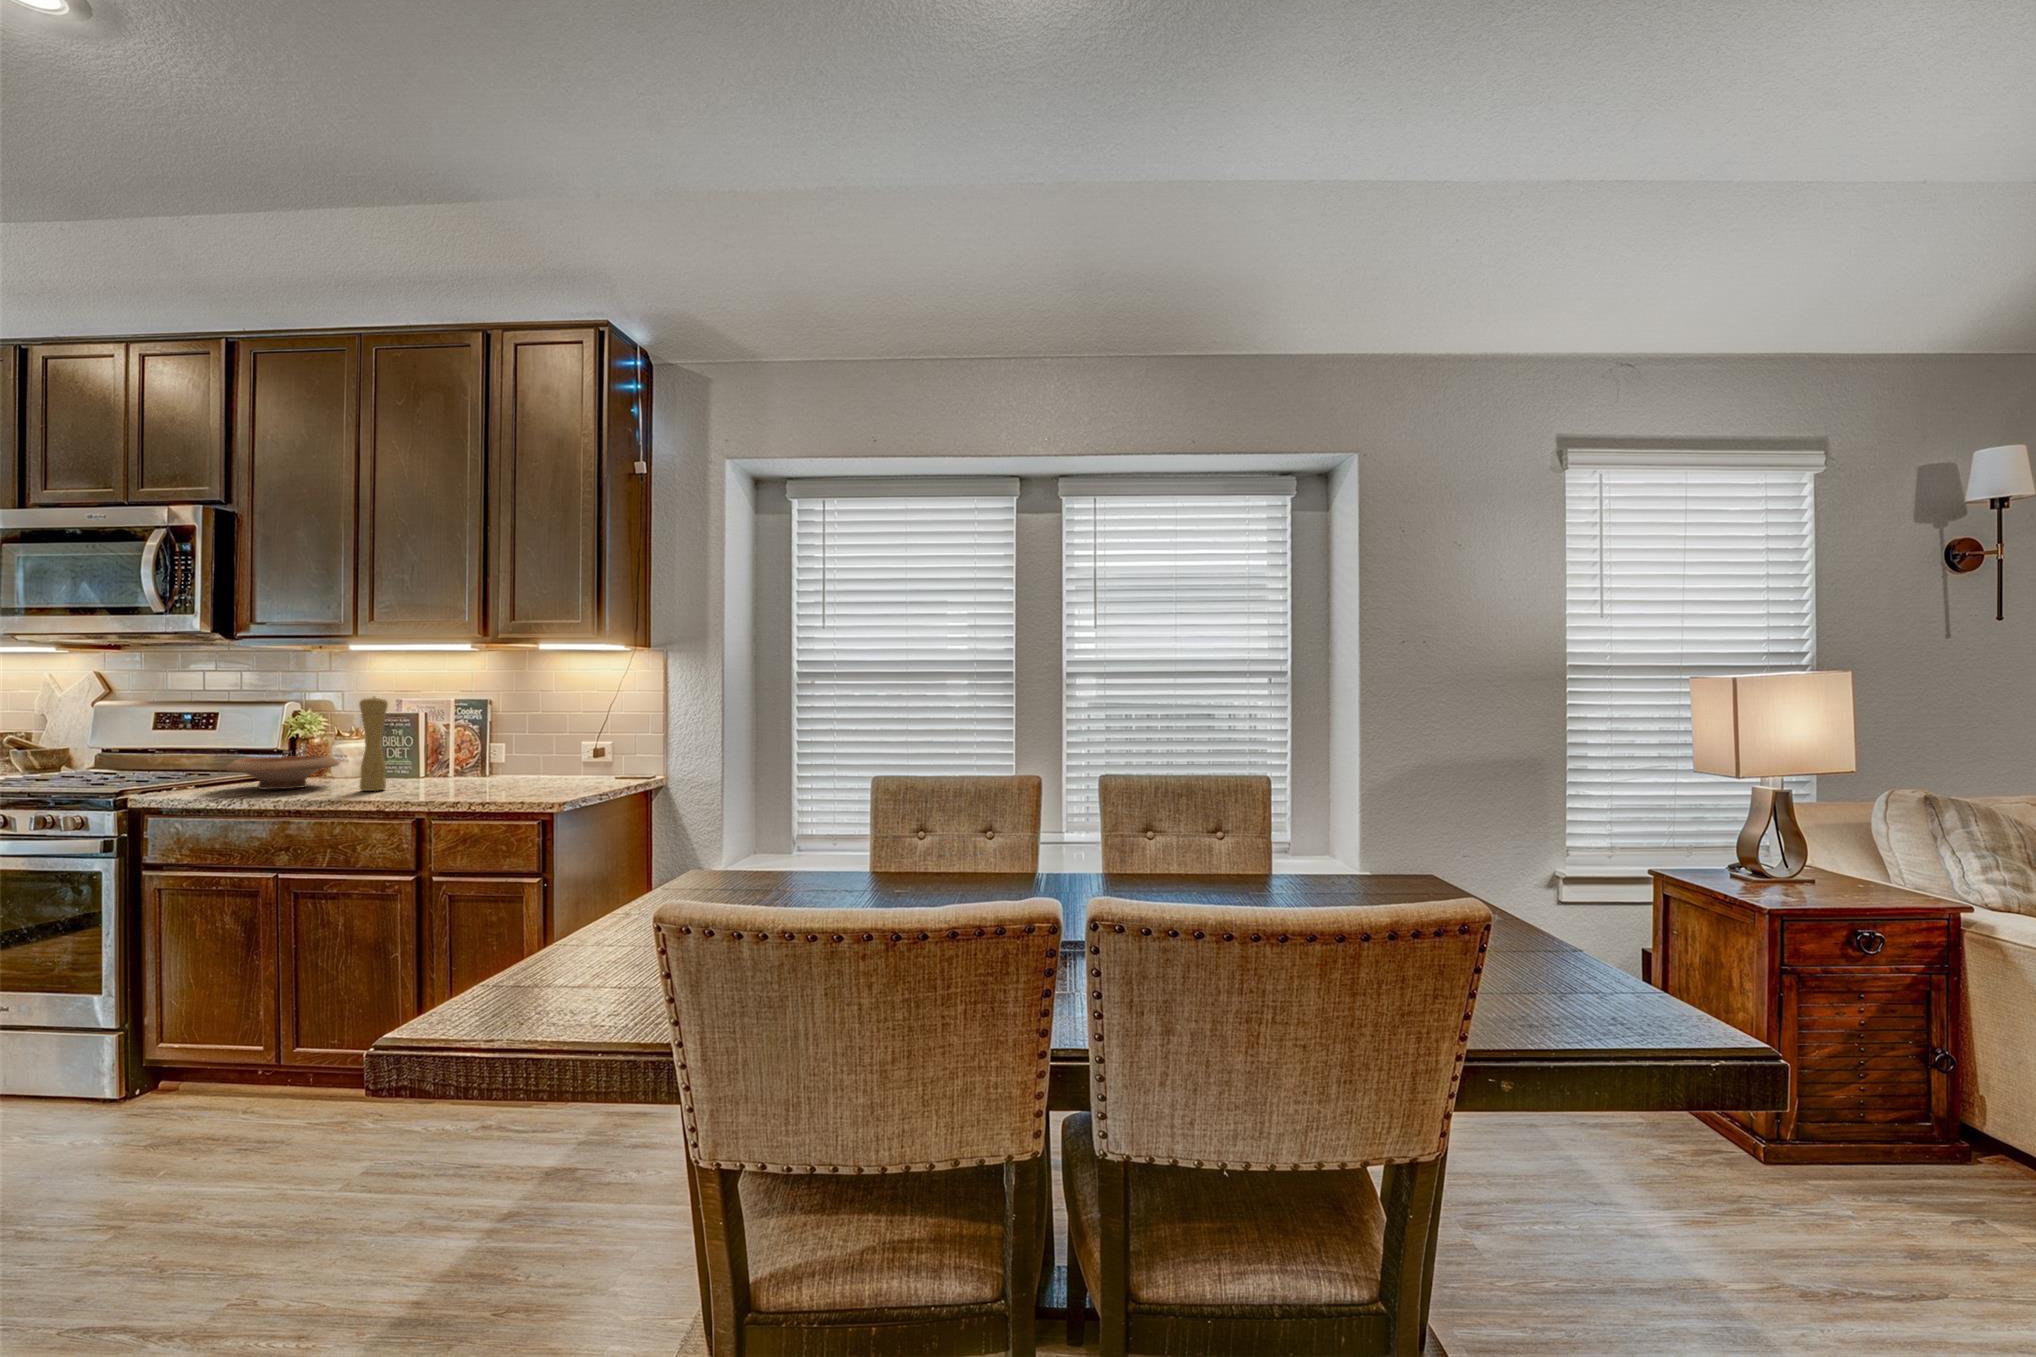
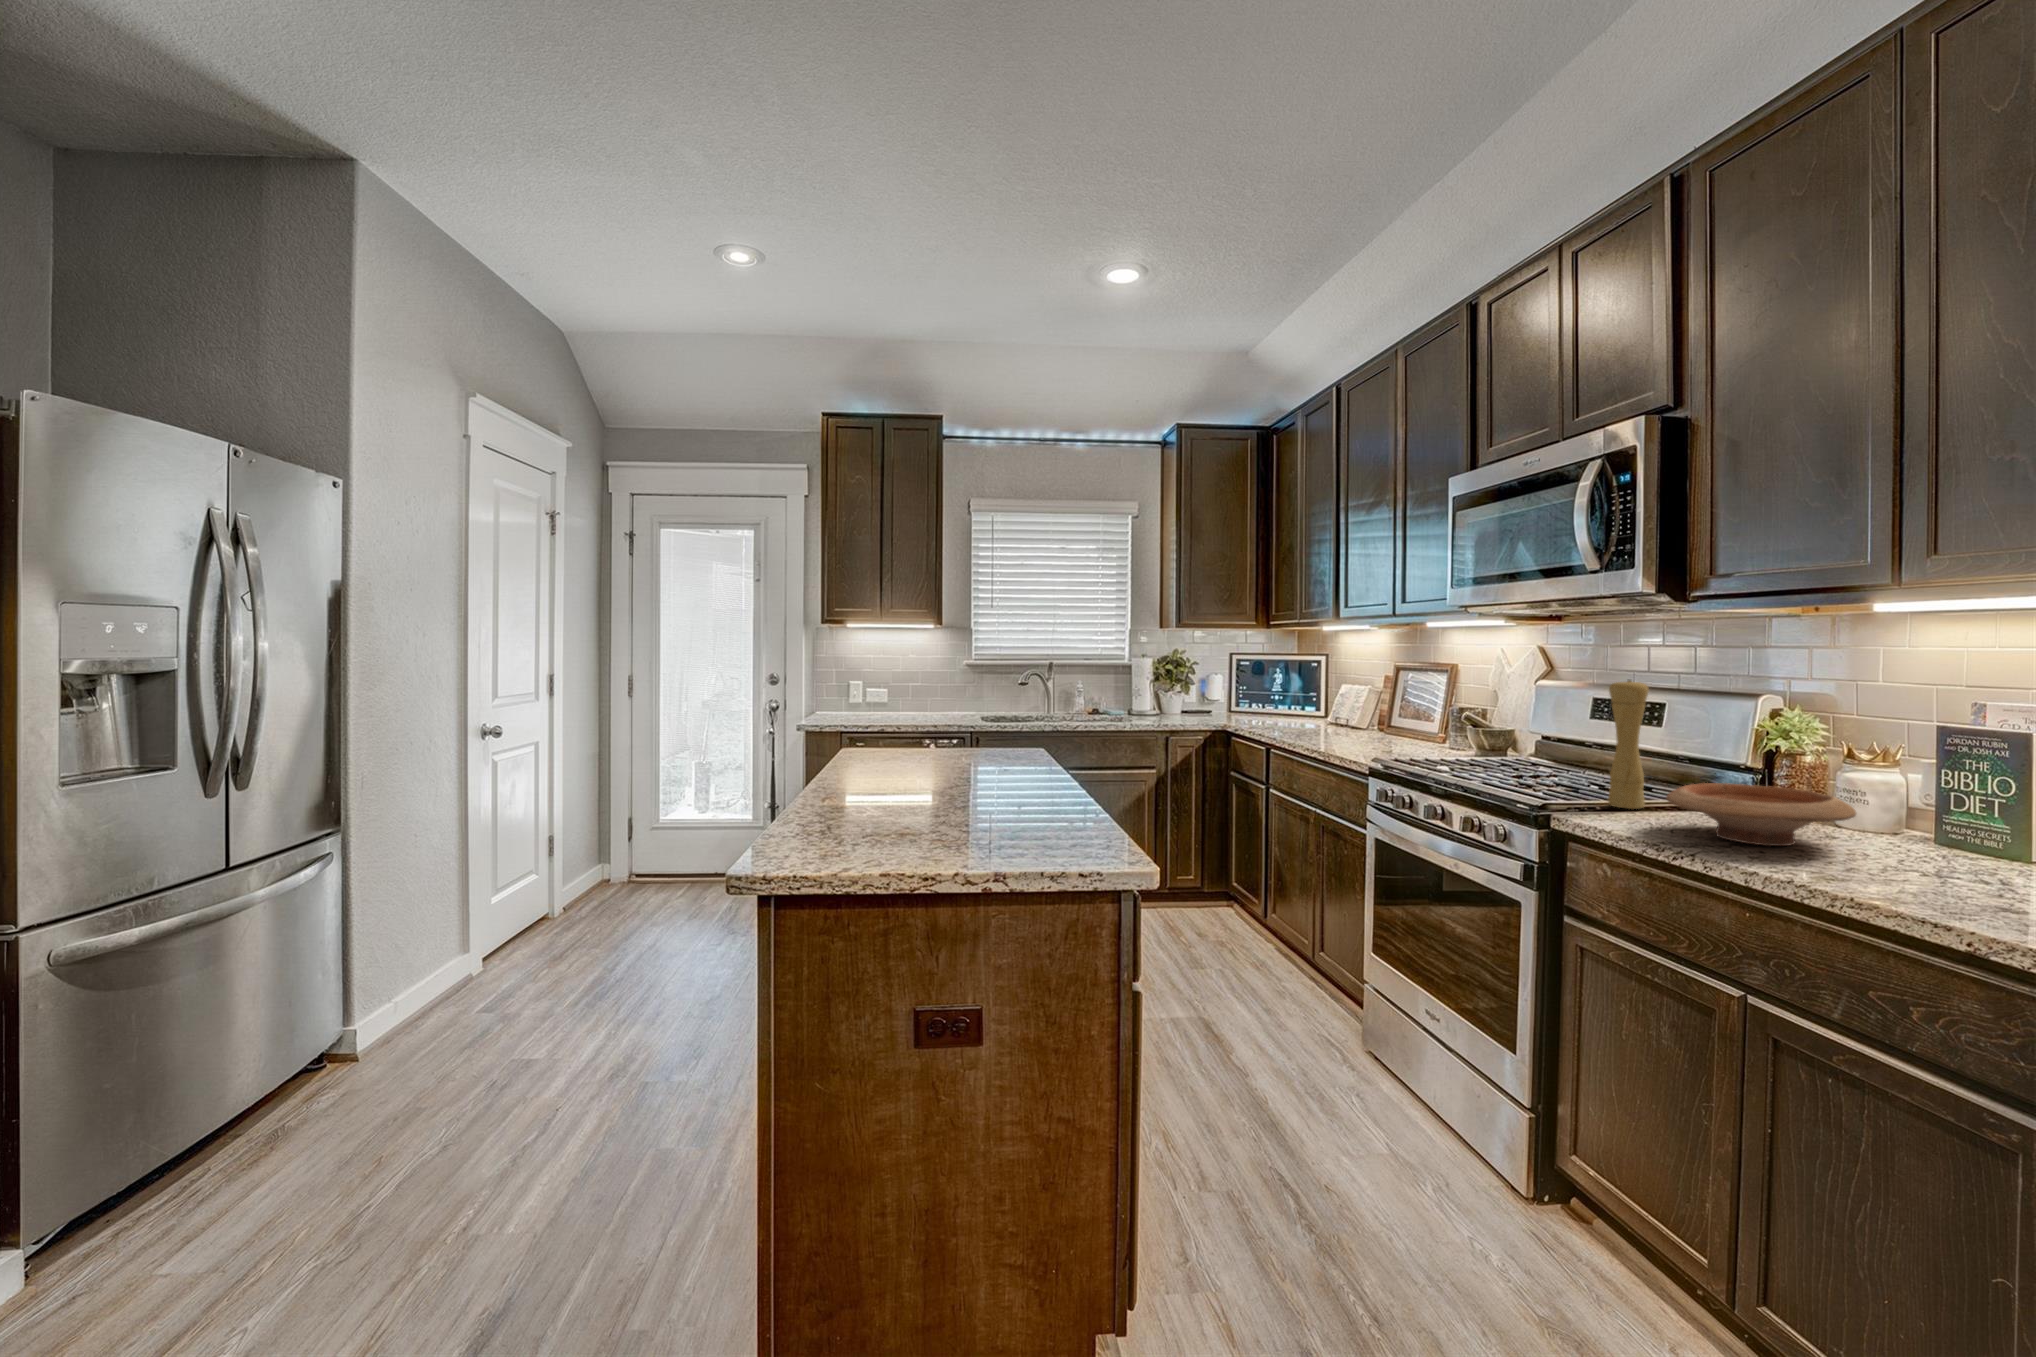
pepper mill: present [359,697,388,791] -> present [1608,680,1649,809]

